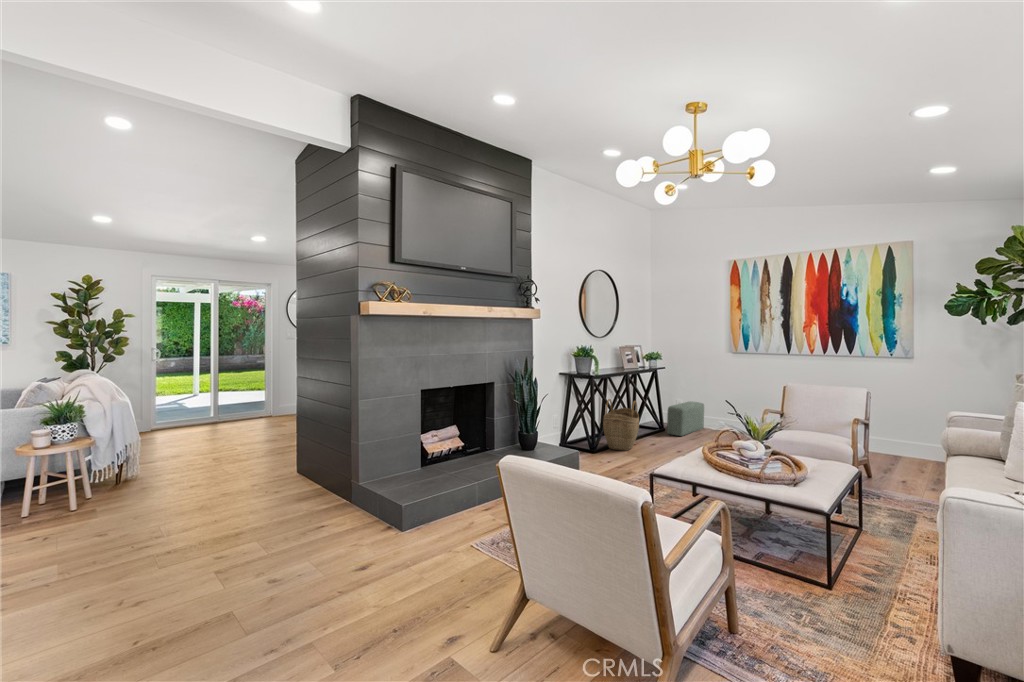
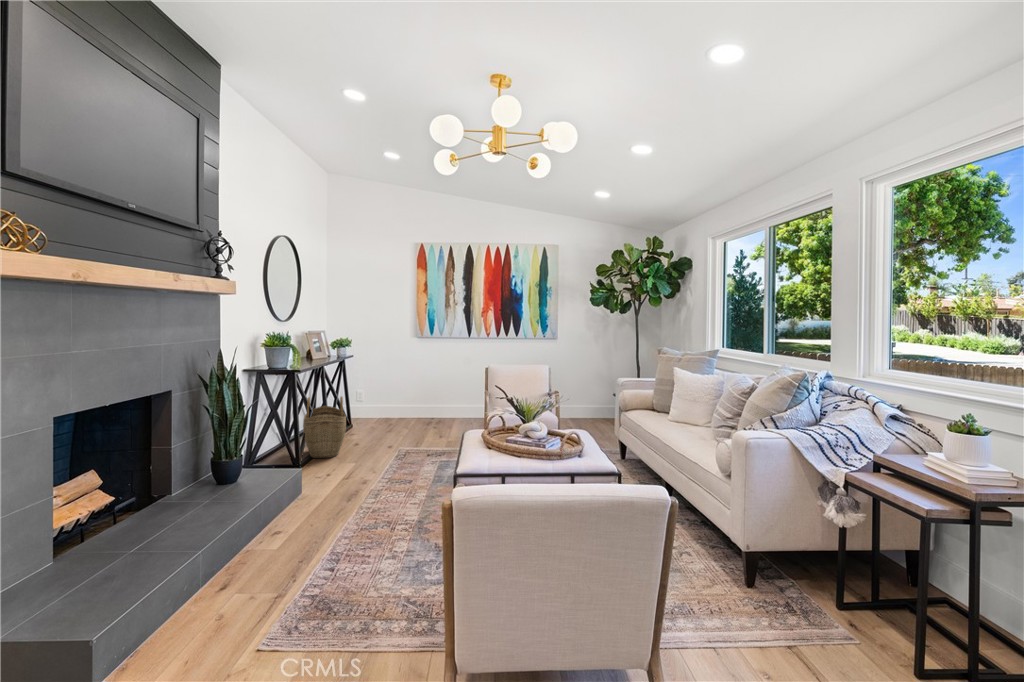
pouf: present [667,402,704,436] -> none [362,391,391,430]

